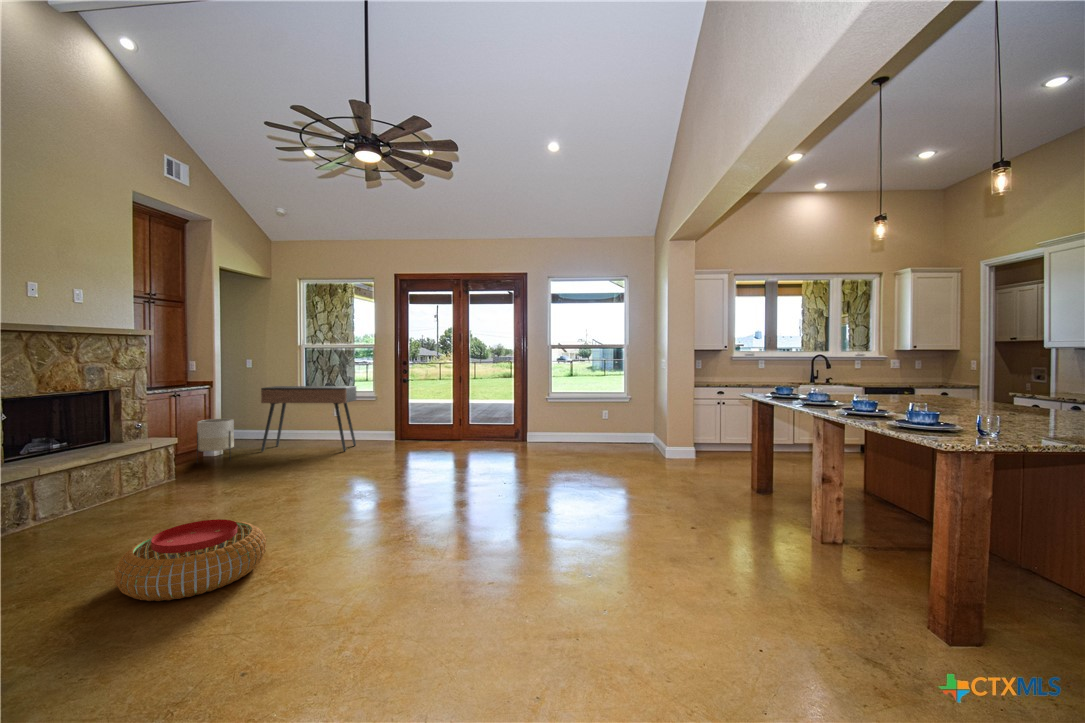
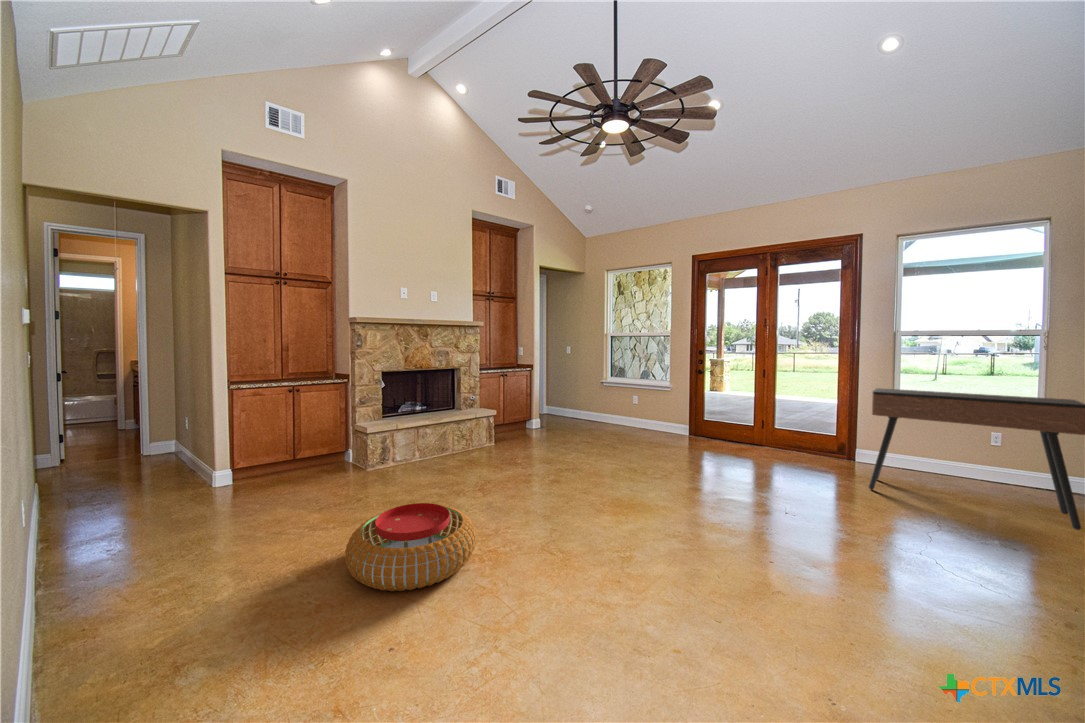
console table: present [261,386,356,451] -> present [869,388,1085,530]
planter: present [197,419,234,463] -> none [517,397,543,435]

